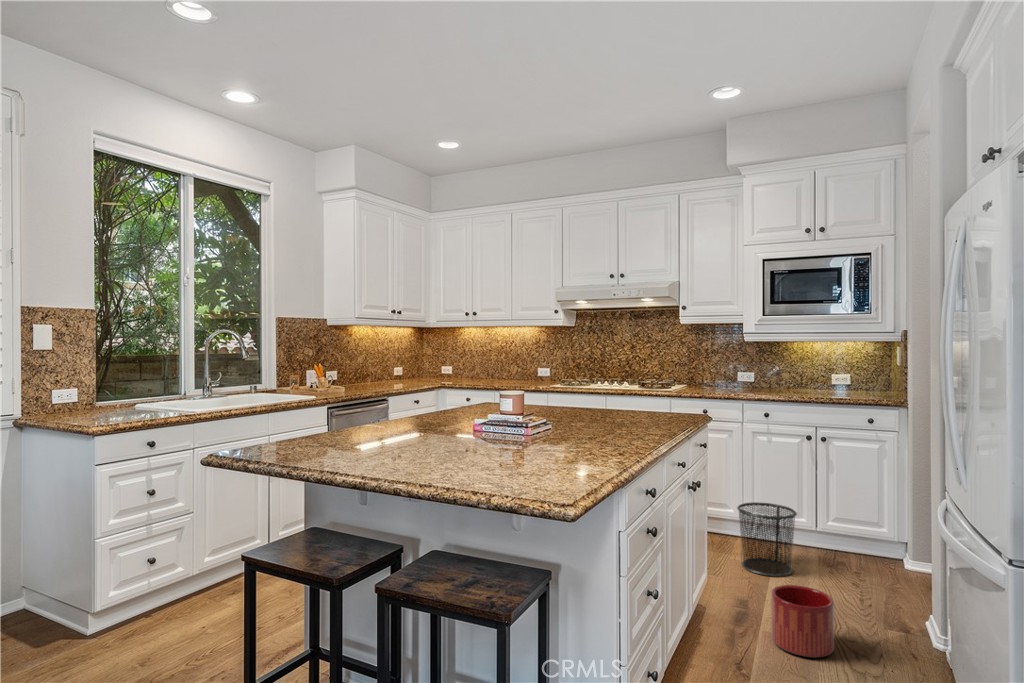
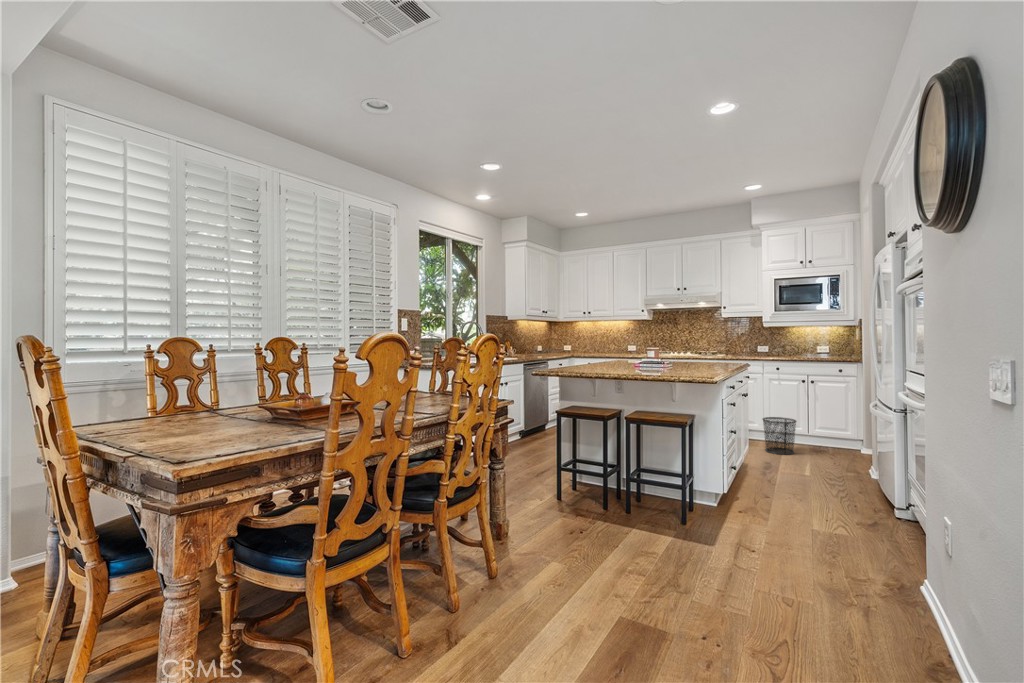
planter: present [771,585,834,658] -> none [785,449,818,480]

